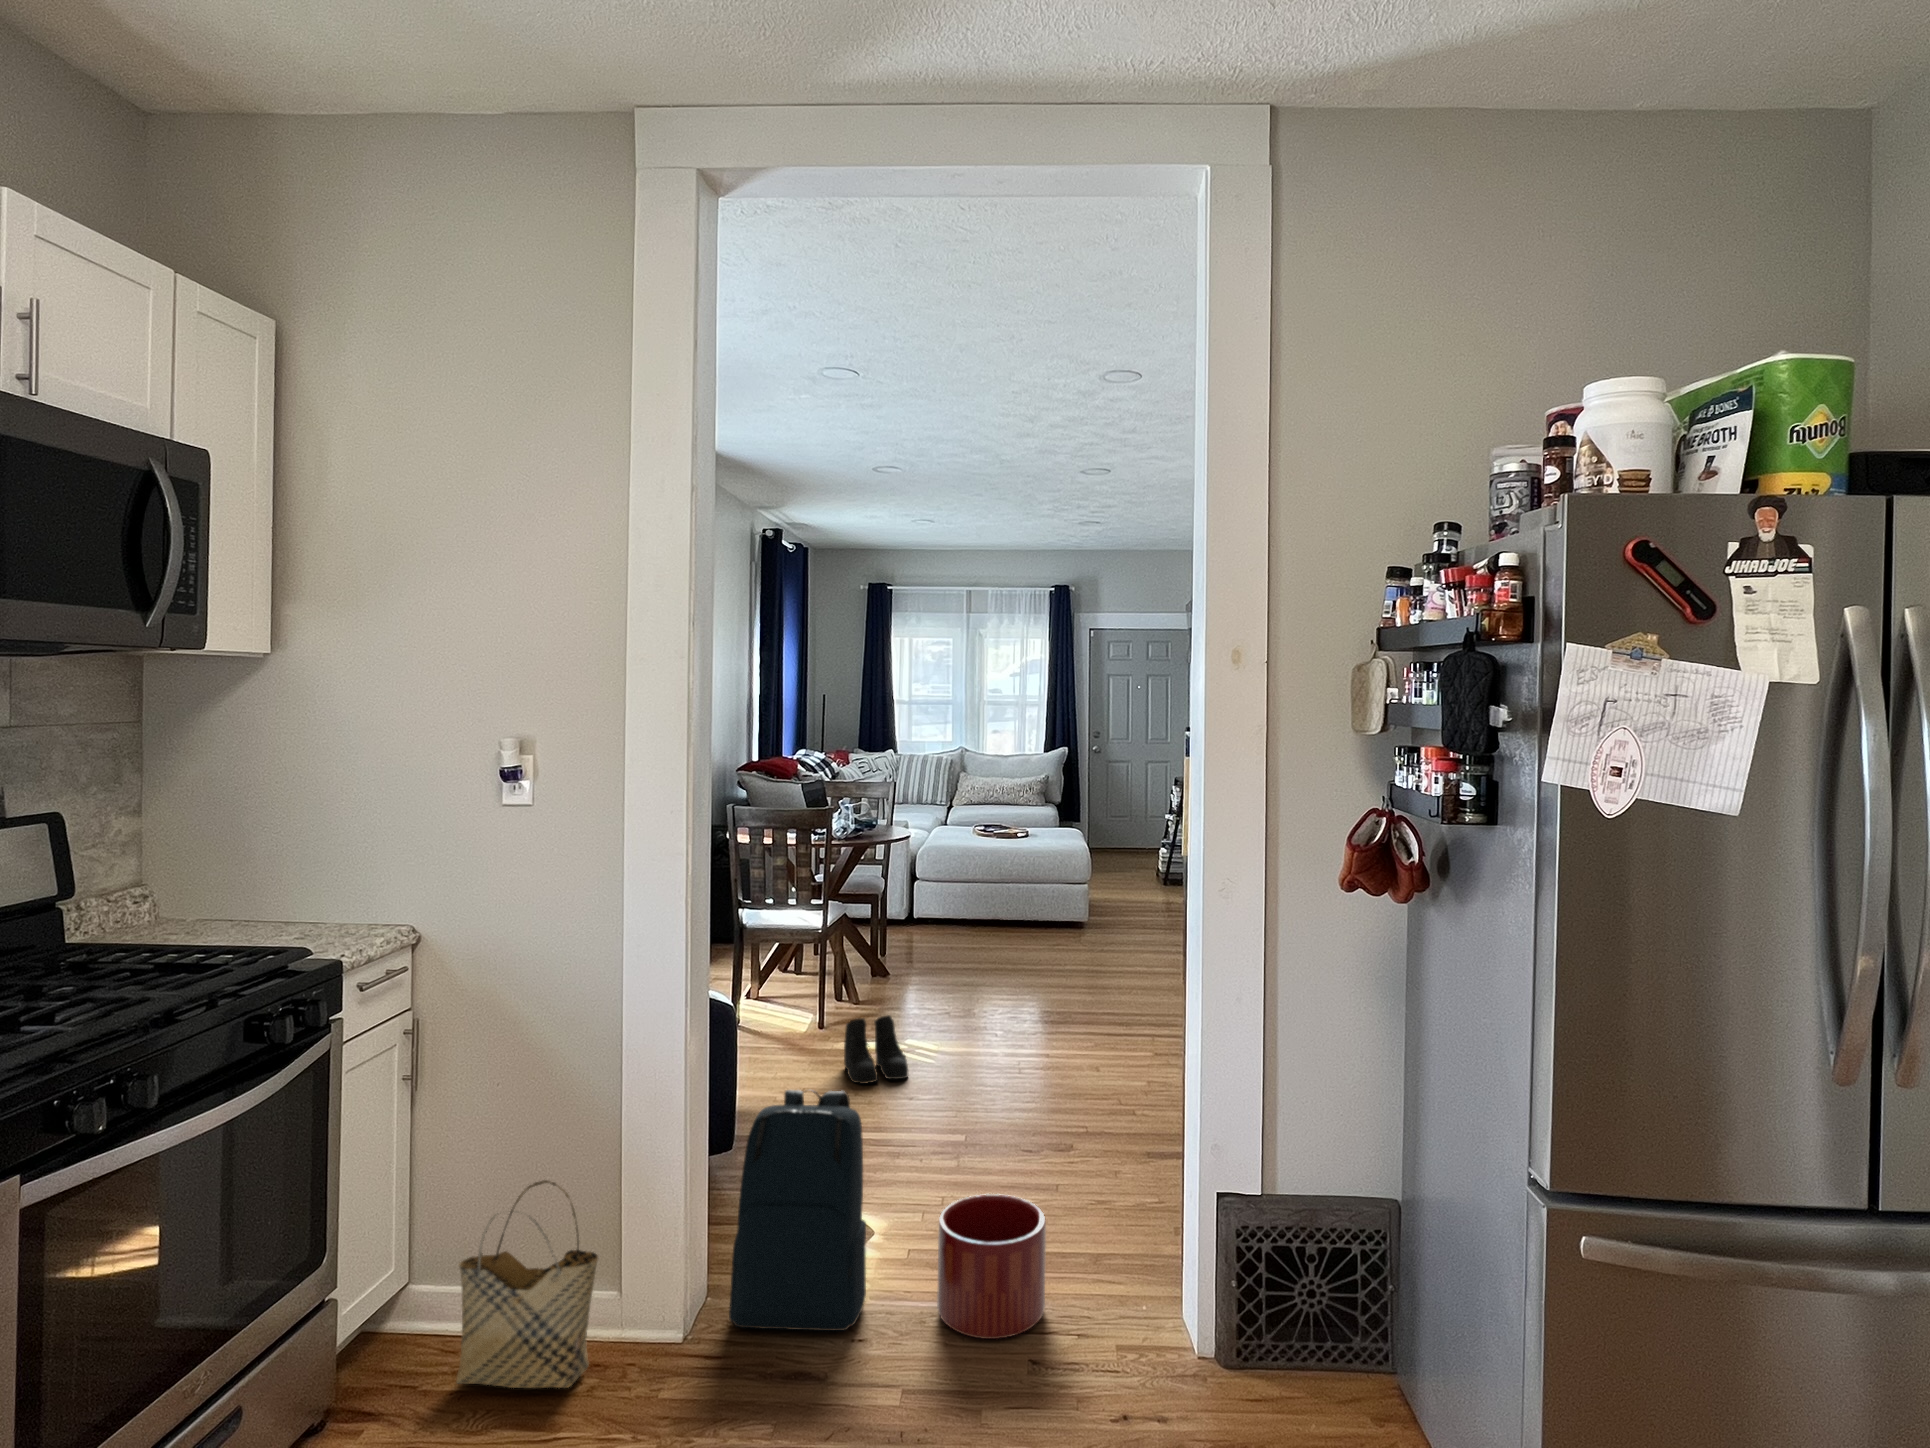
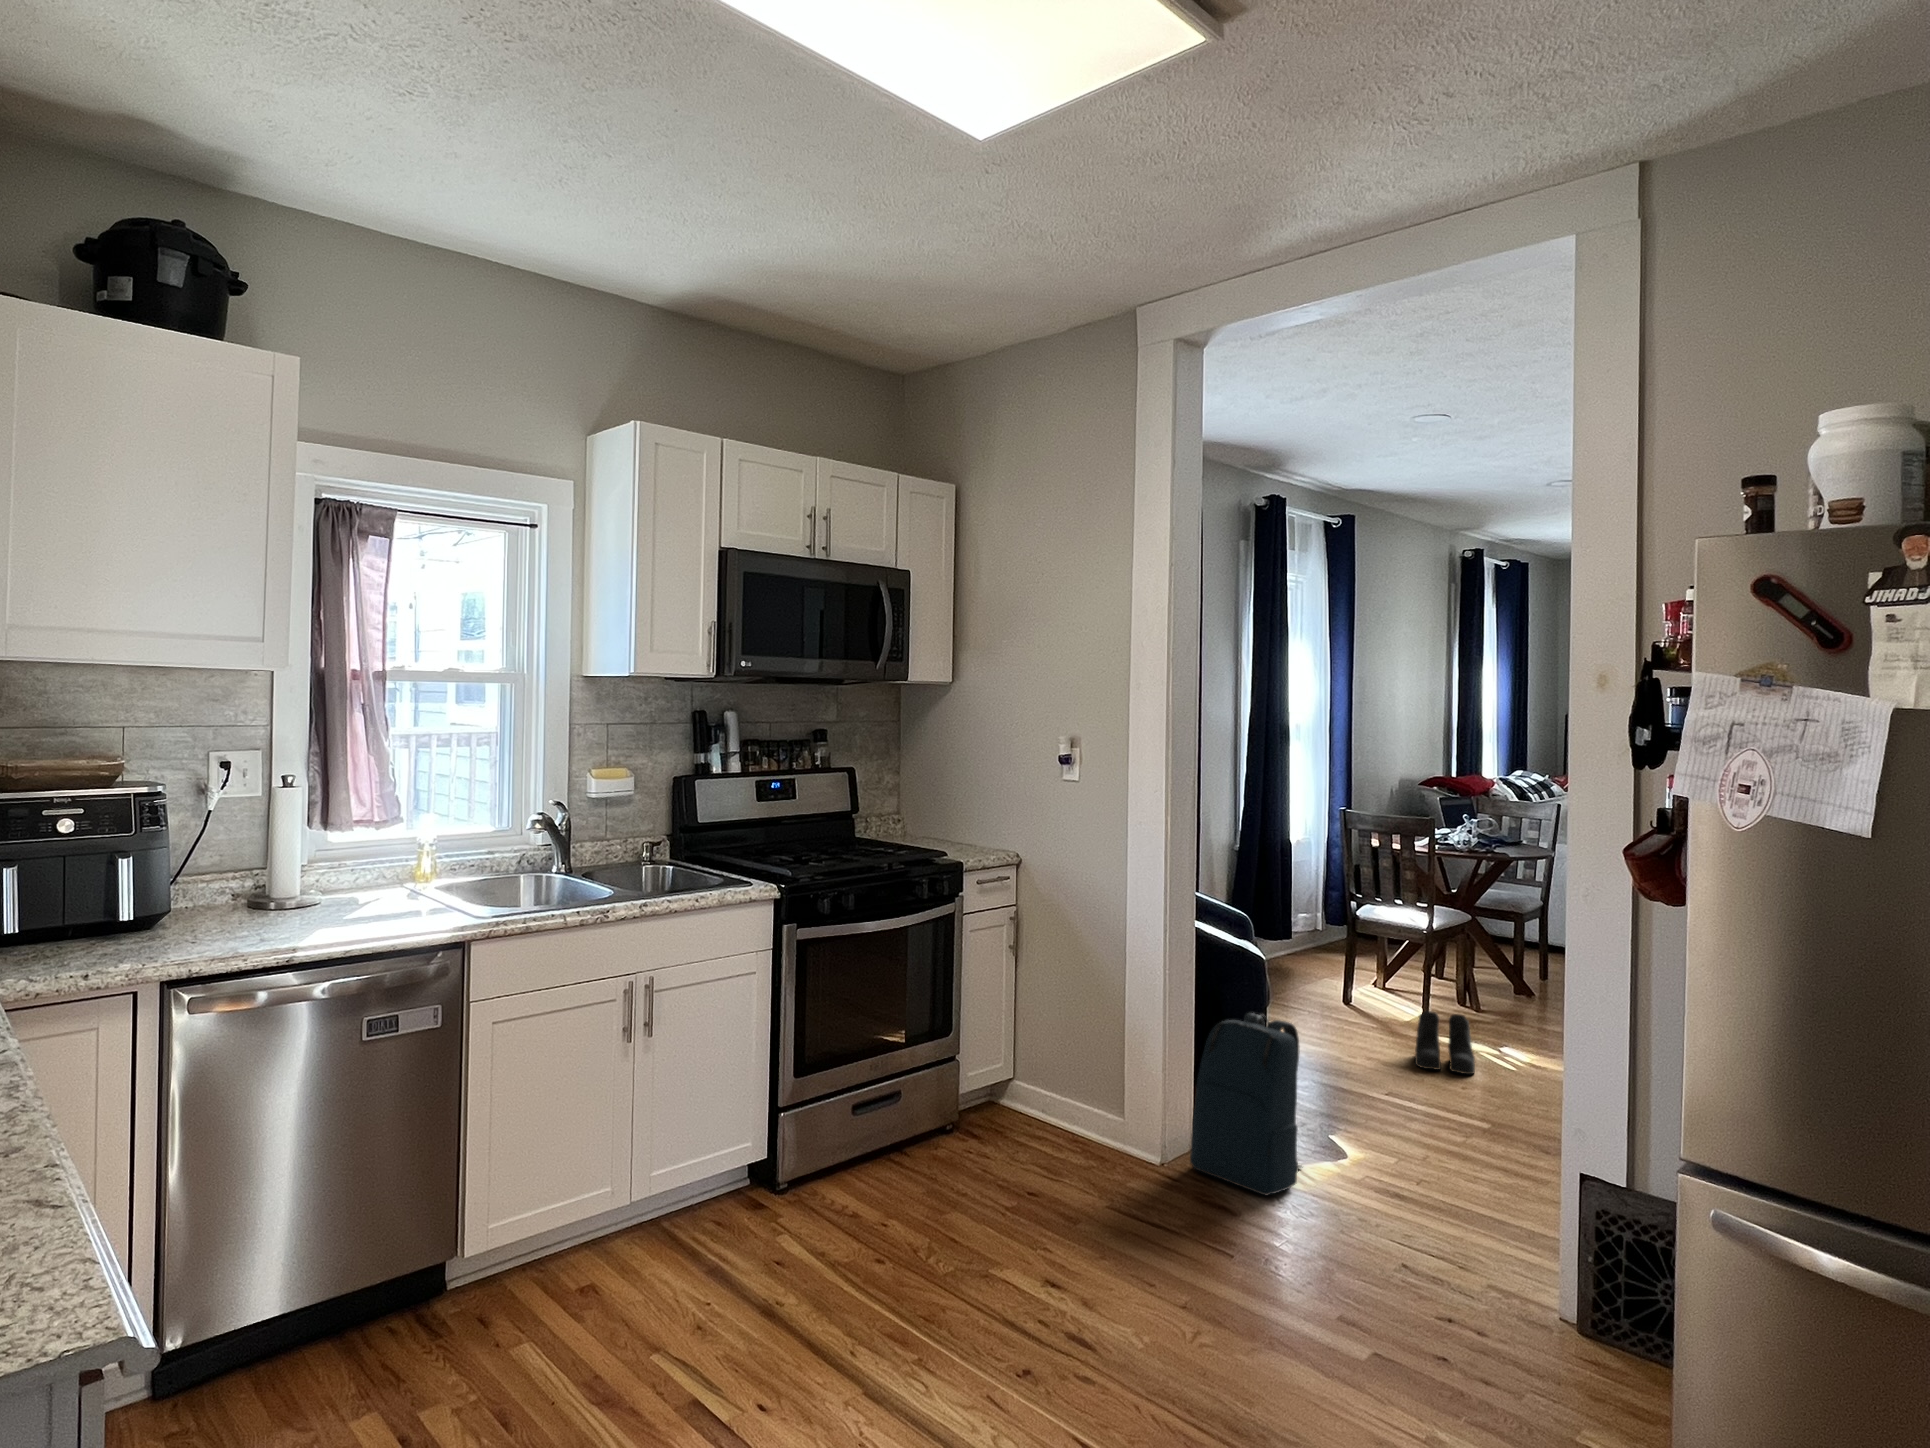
woven basket: present [456,1180,598,1388] -> none [1018,1027,1099,1158]
planter: present [937,1194,1046,1339] -> none [1343,1132,1441,1246]

